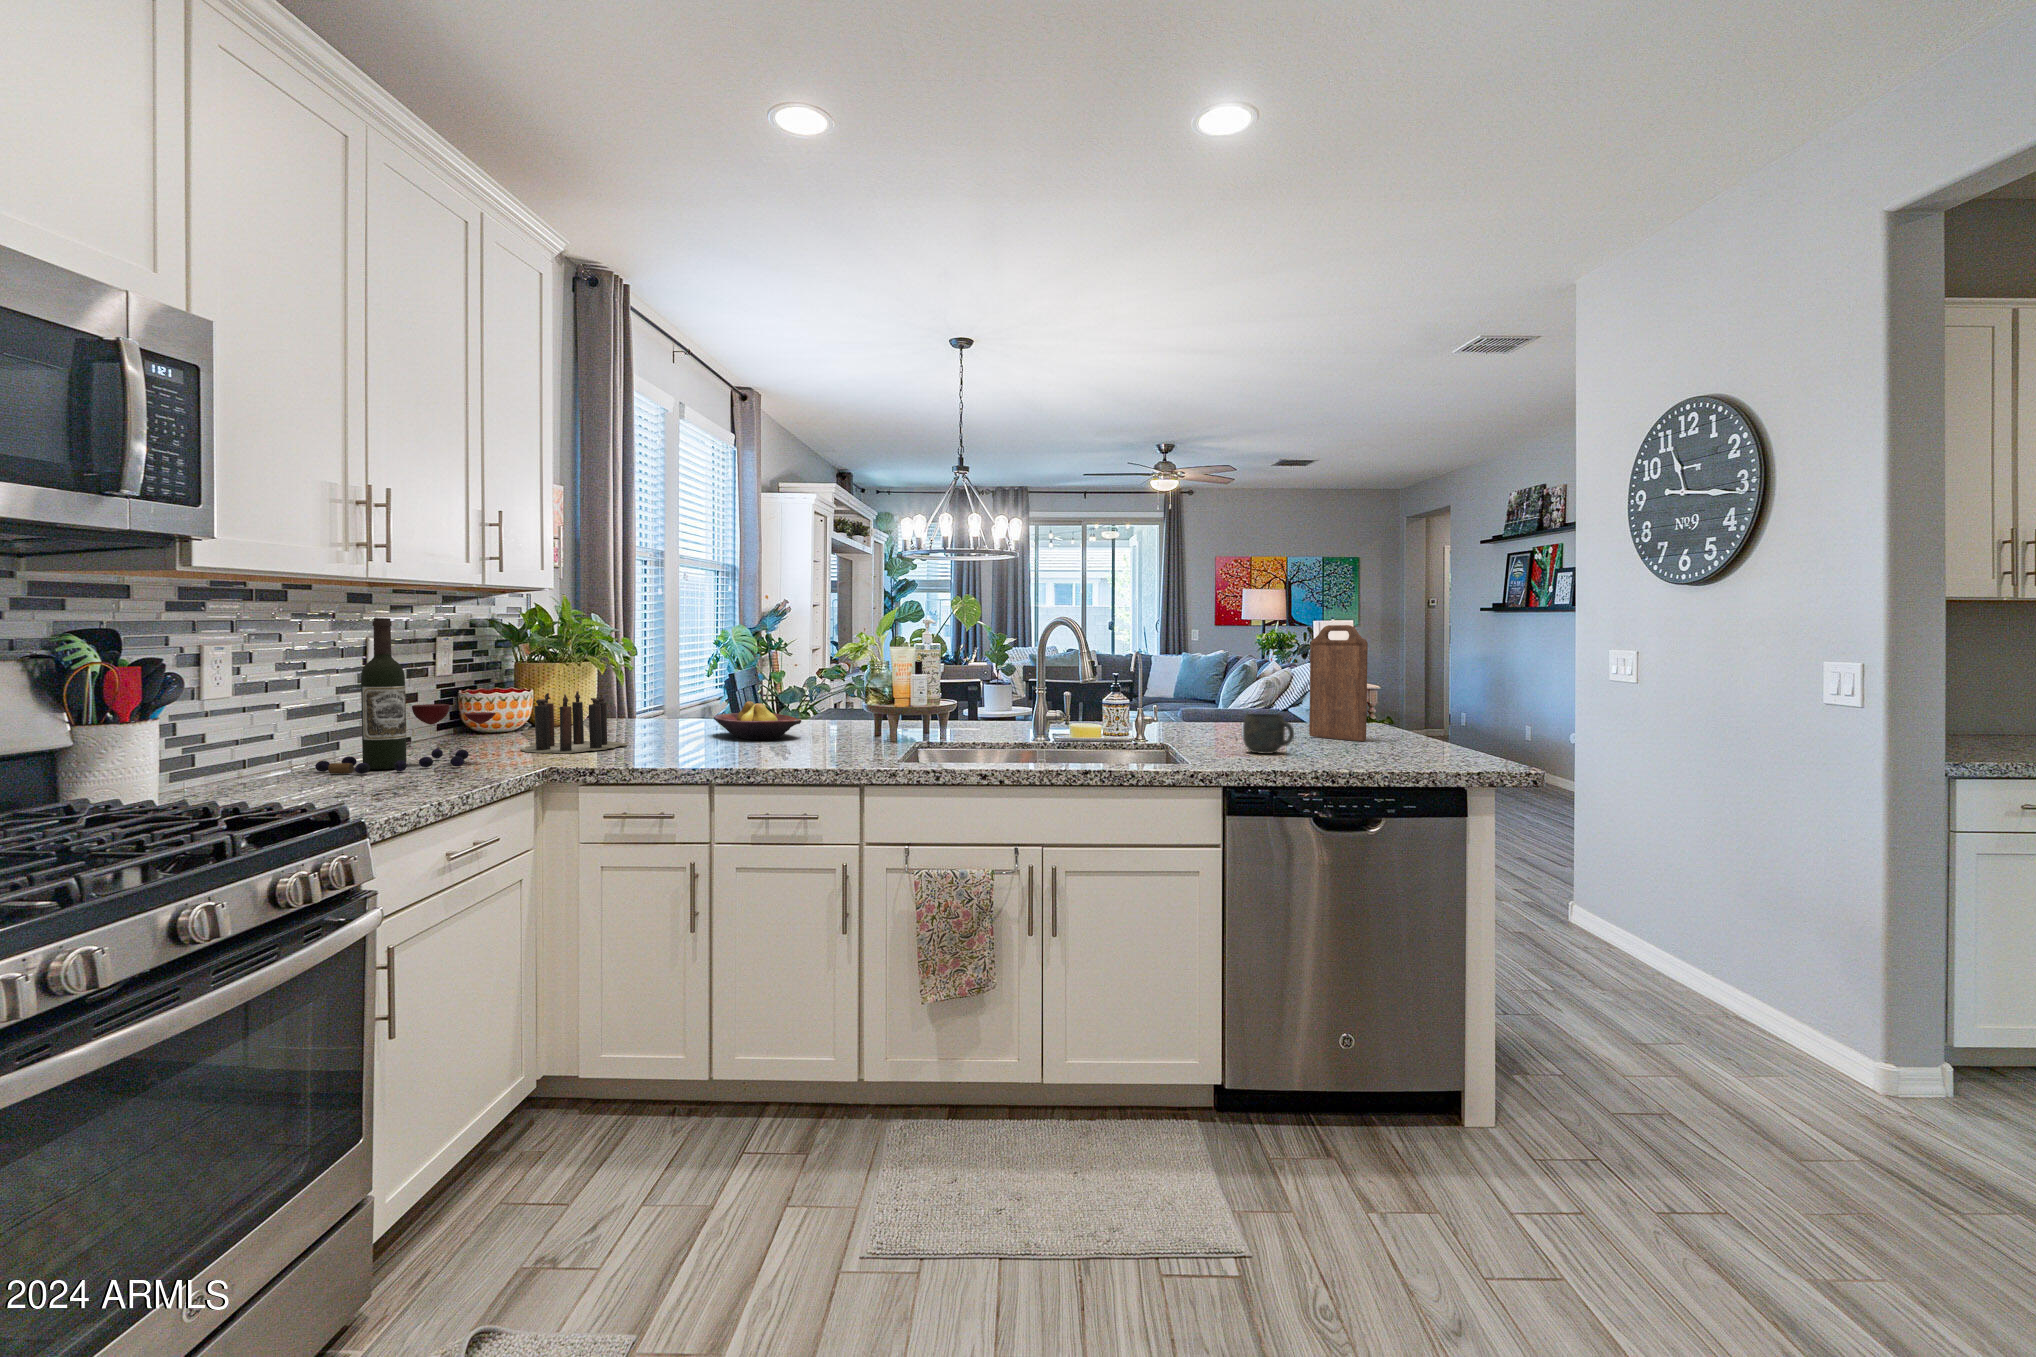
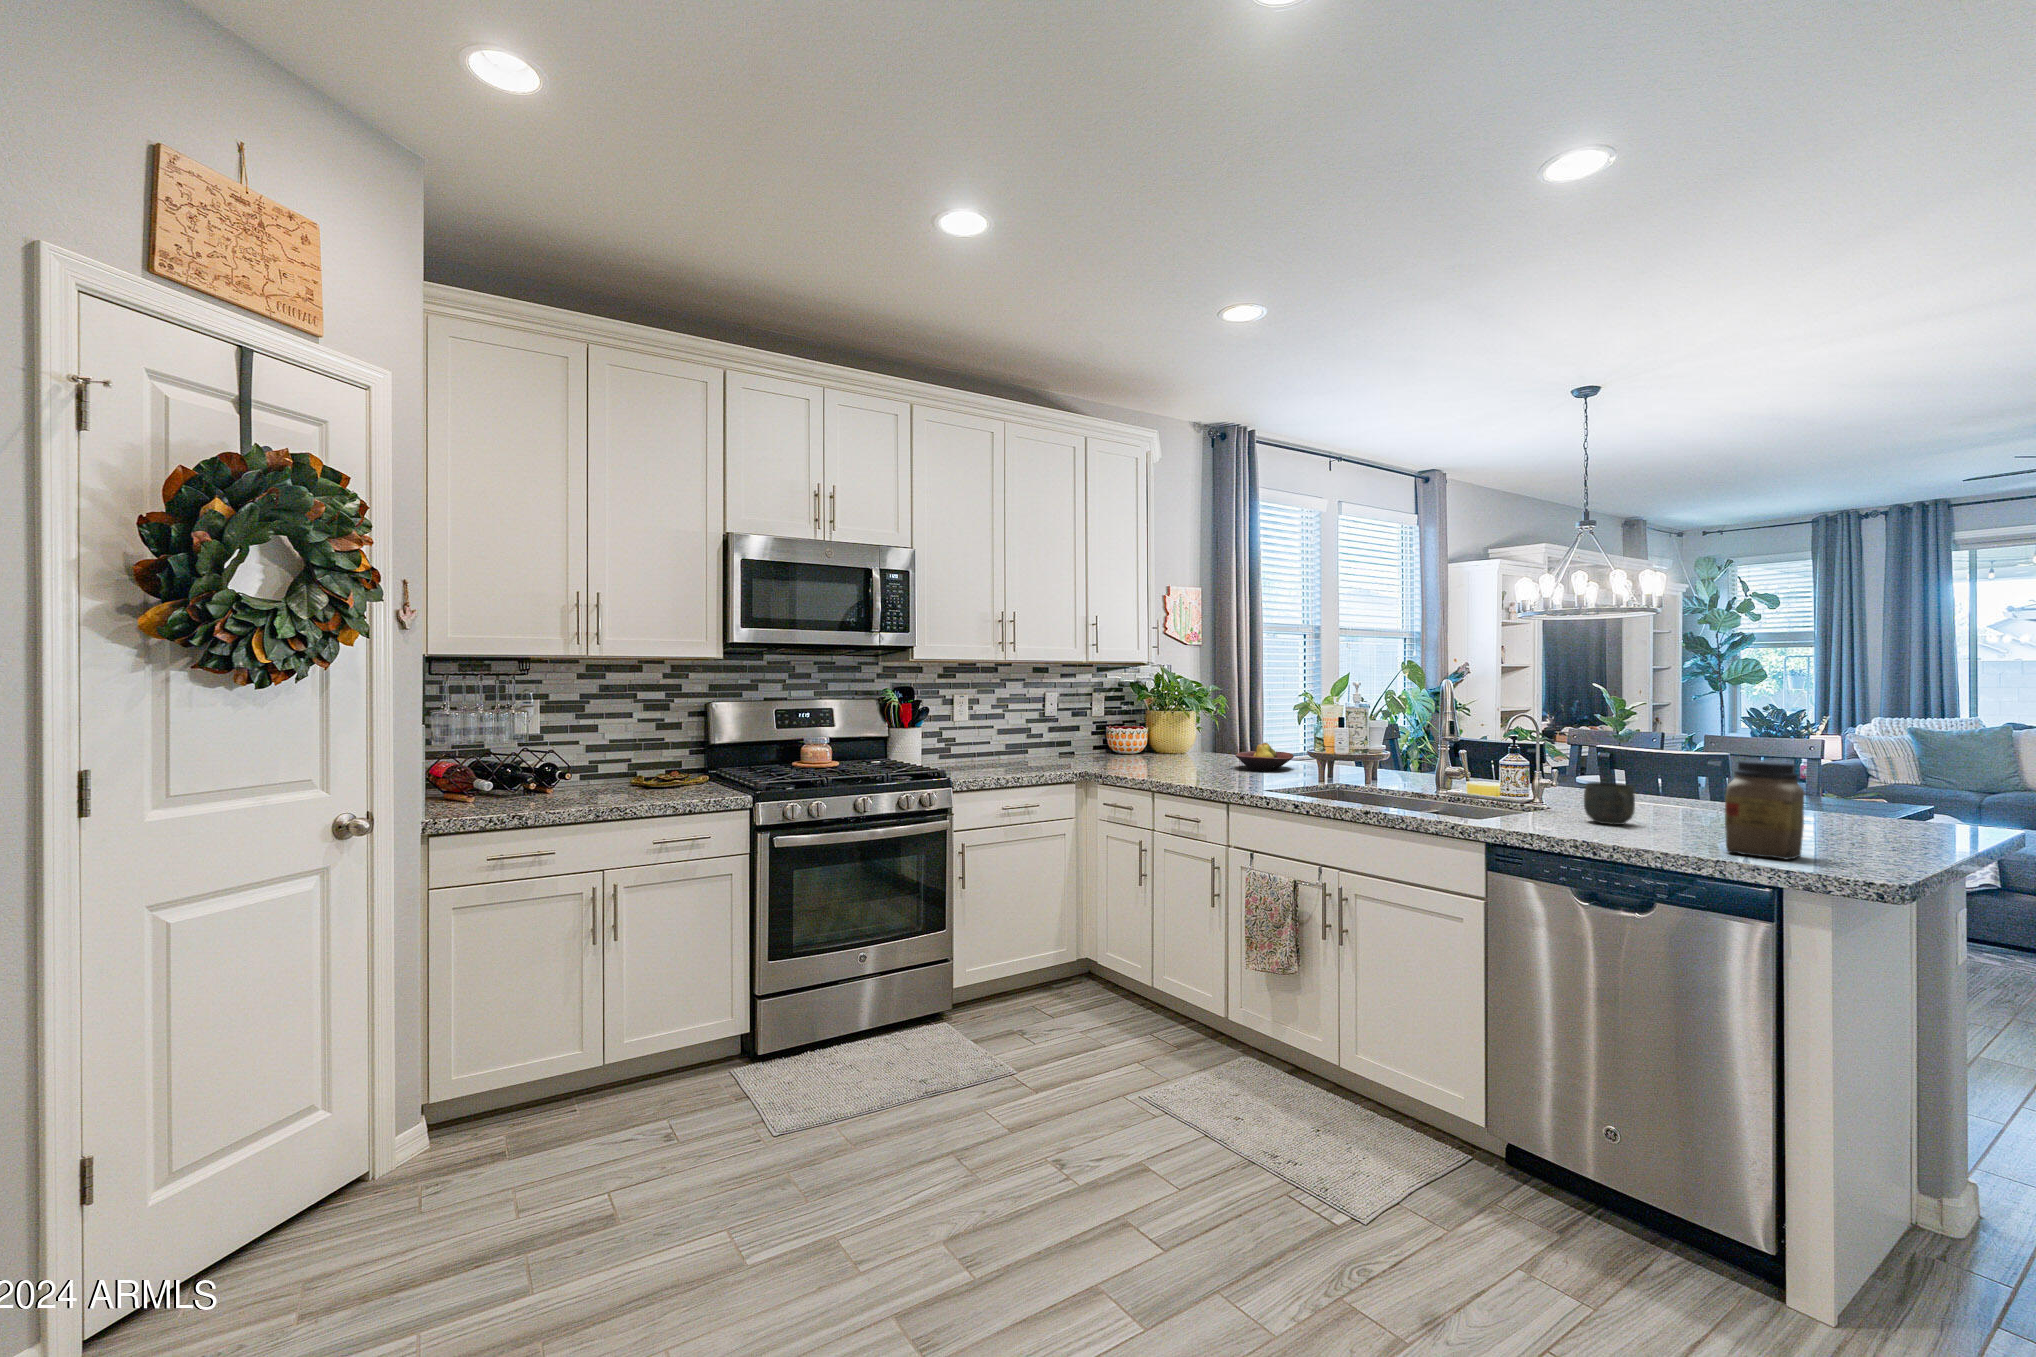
wine bottle: present [315,618,496,774] -> none [991,683,1073,766]
cutting board: present [1309,625,1368,741] -> none [1797,693,1845,835]
jar: none [1407,682,1469,764] -> present [1725,760,1805,859]
candle: present [520,691,629,753] -> none [1103,728,1169,766]

